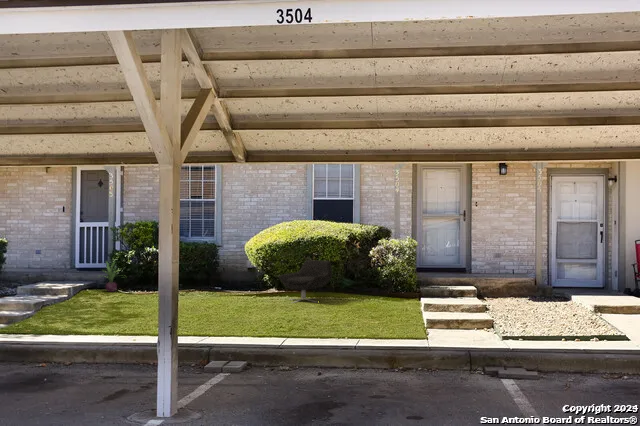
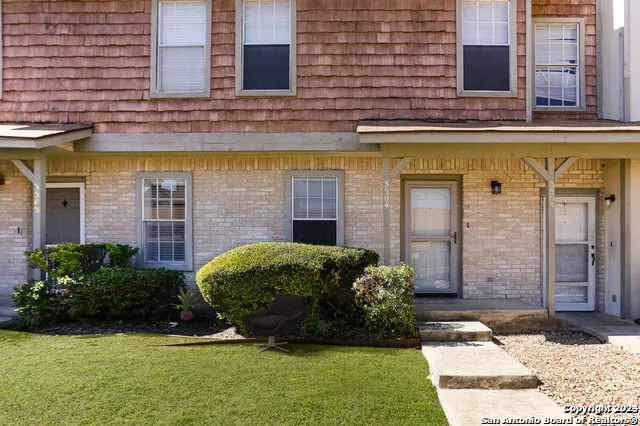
decorative plant: present [105,263,117,292] -> present [177,288,195,321]

